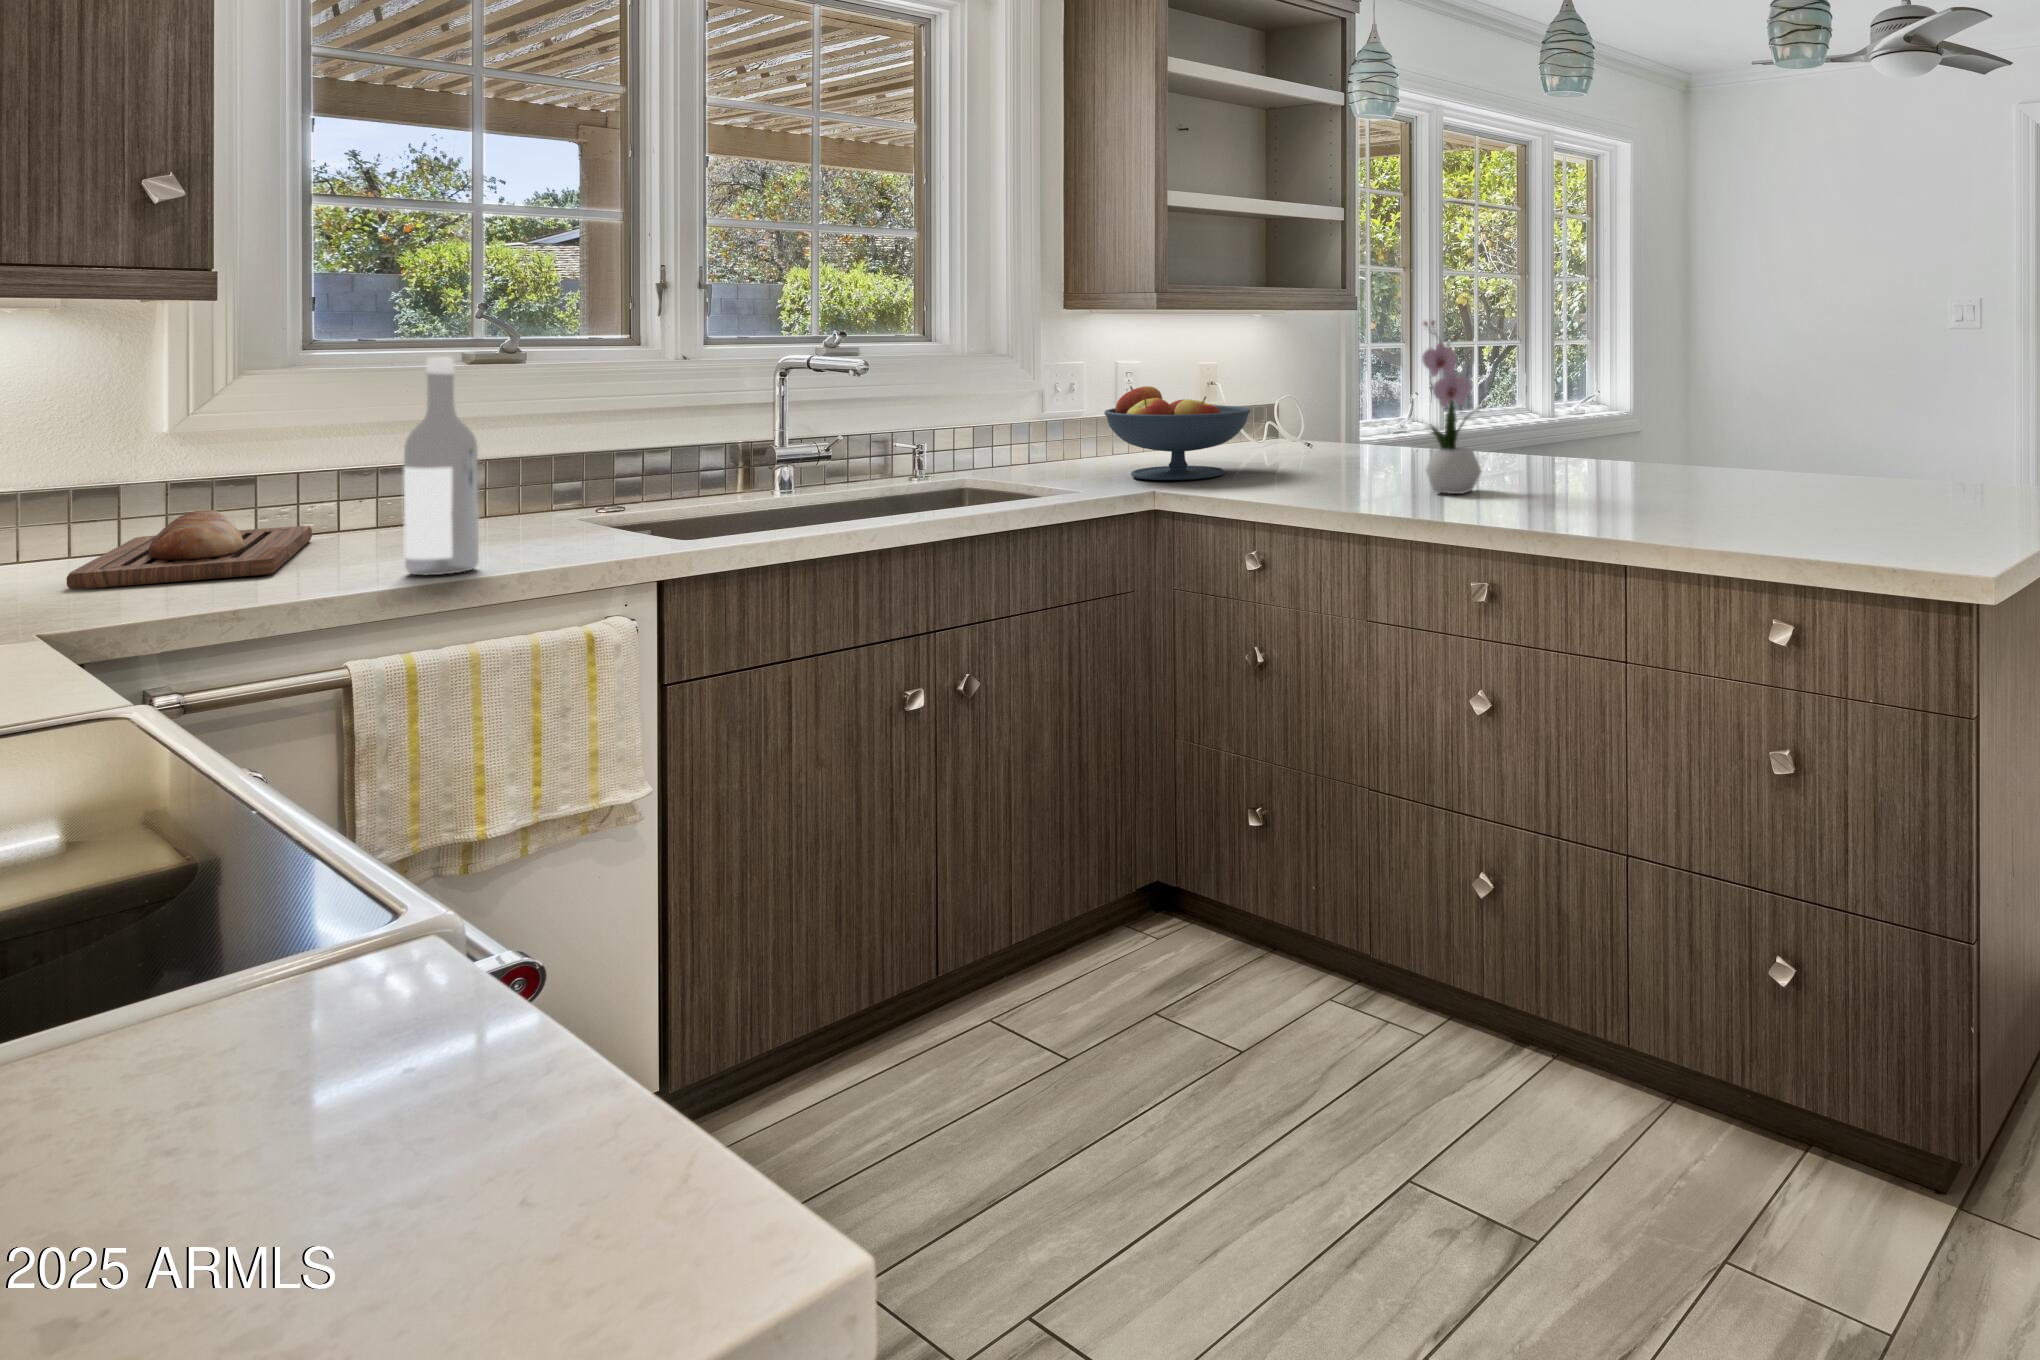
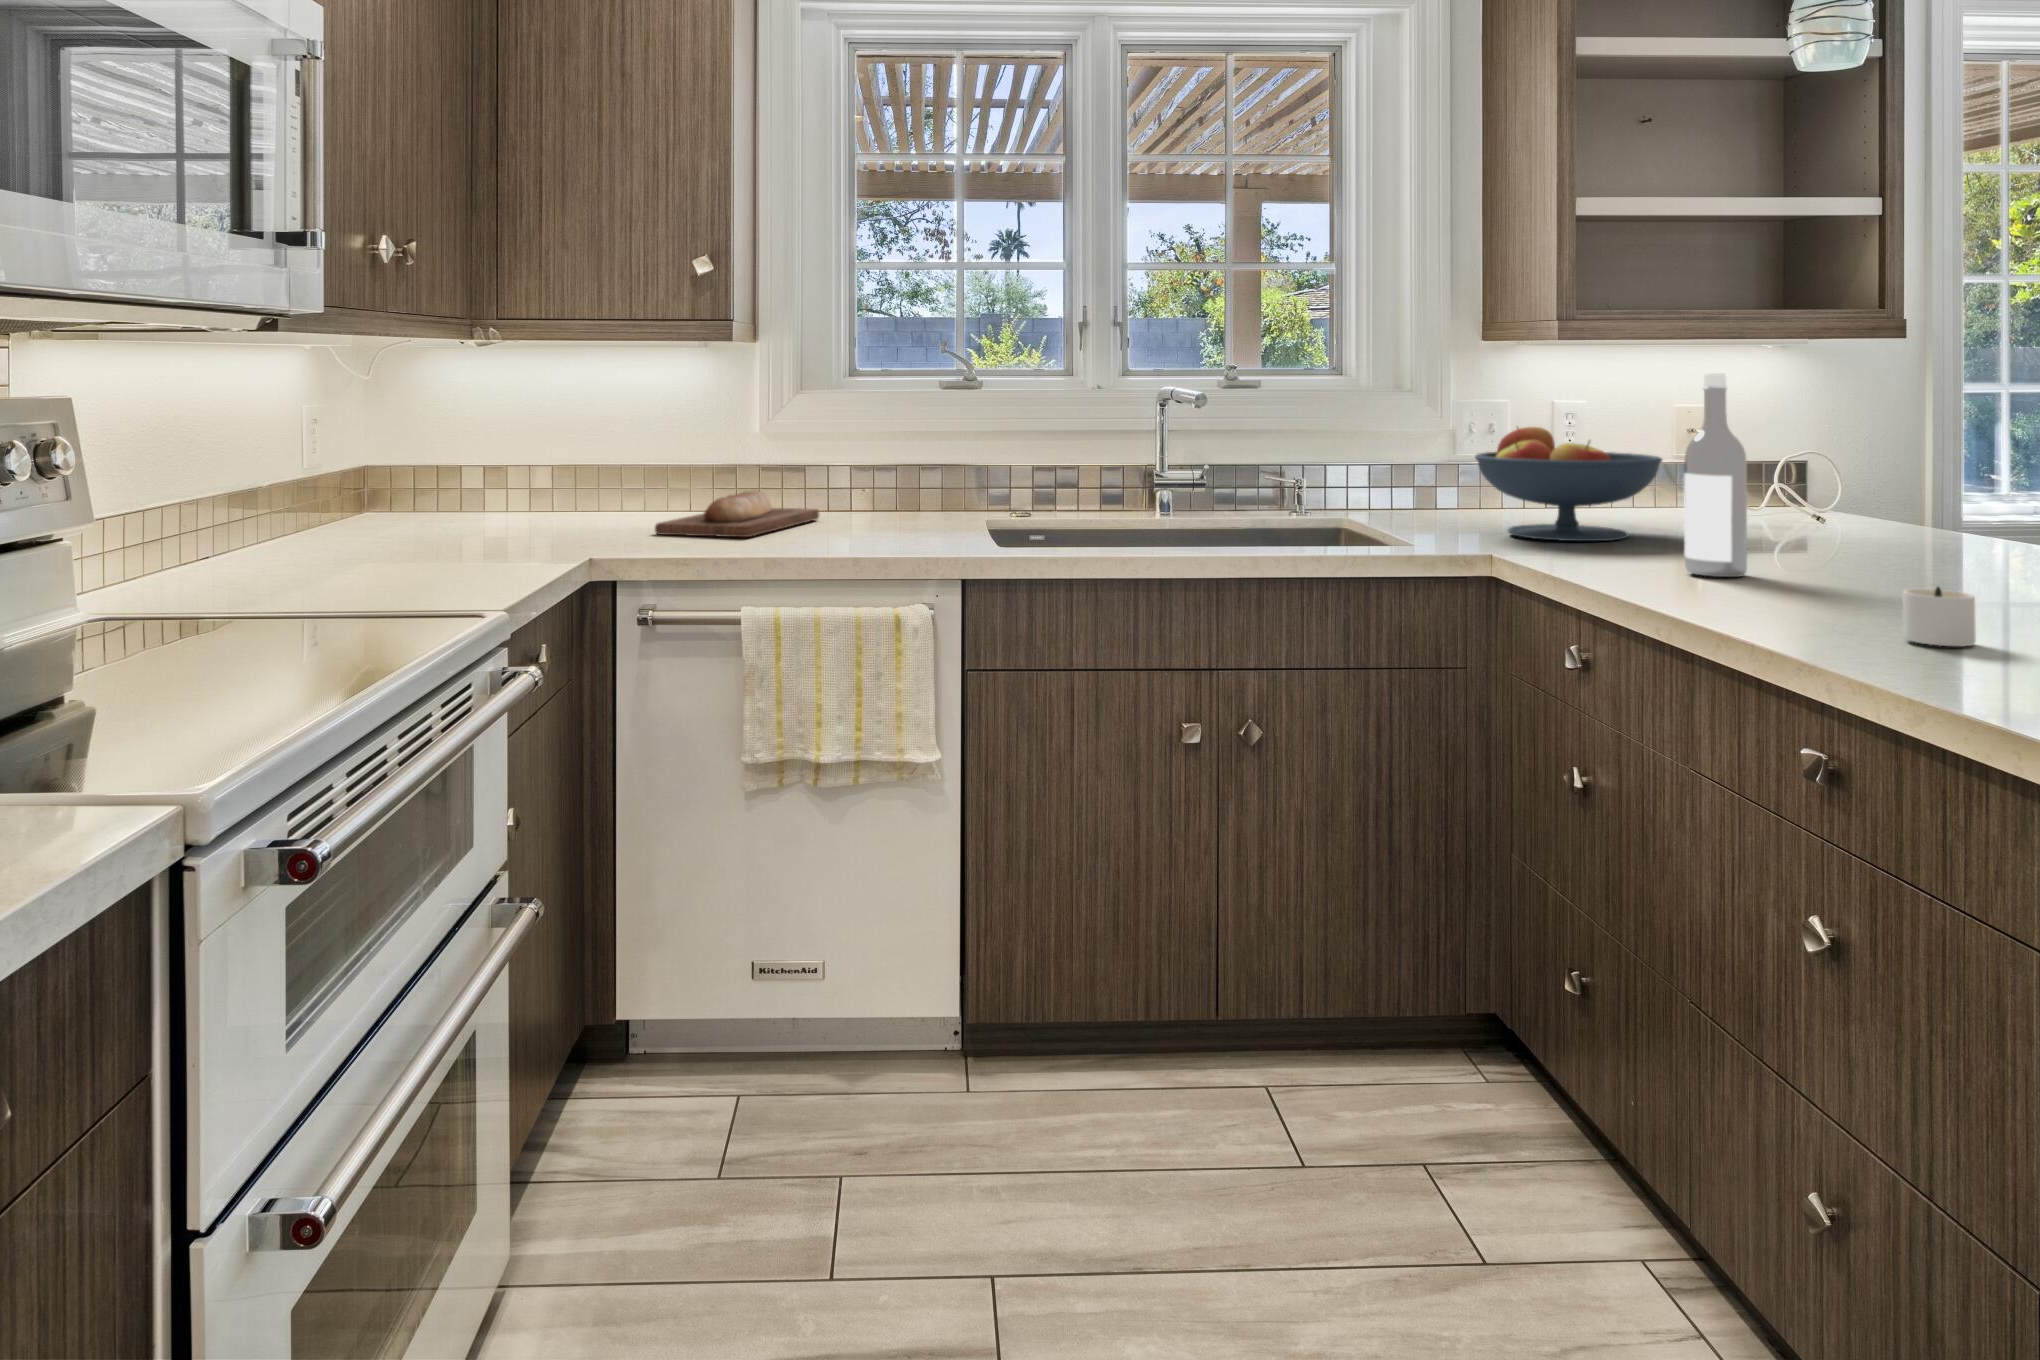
flower arrangement: present [1422,321,1483,494] -> none [1827,333,1962,593]
wine bottle: present [404,358,479,575] -> present [1684,373,1747,577]
candle: none [1518,487,1557,524] -> present [1903,587,1976,646]

